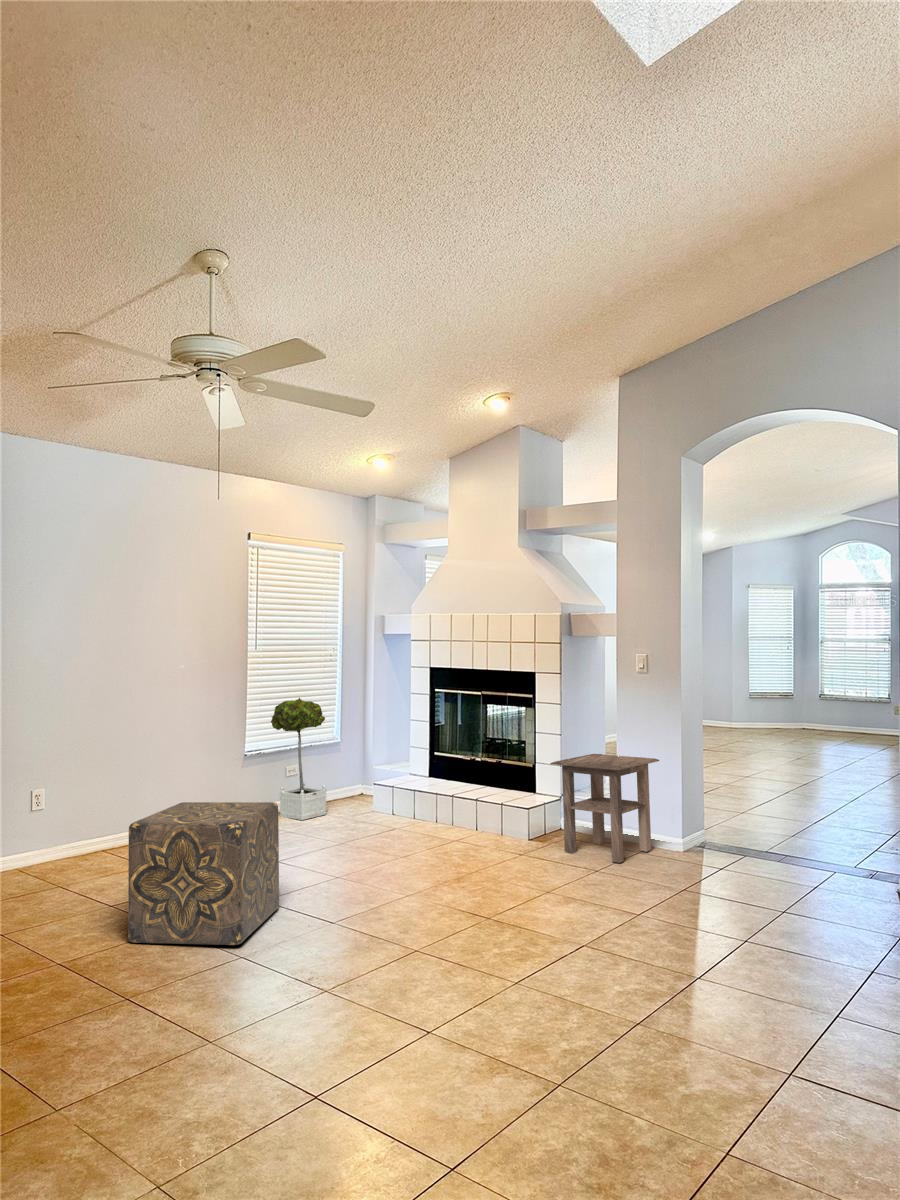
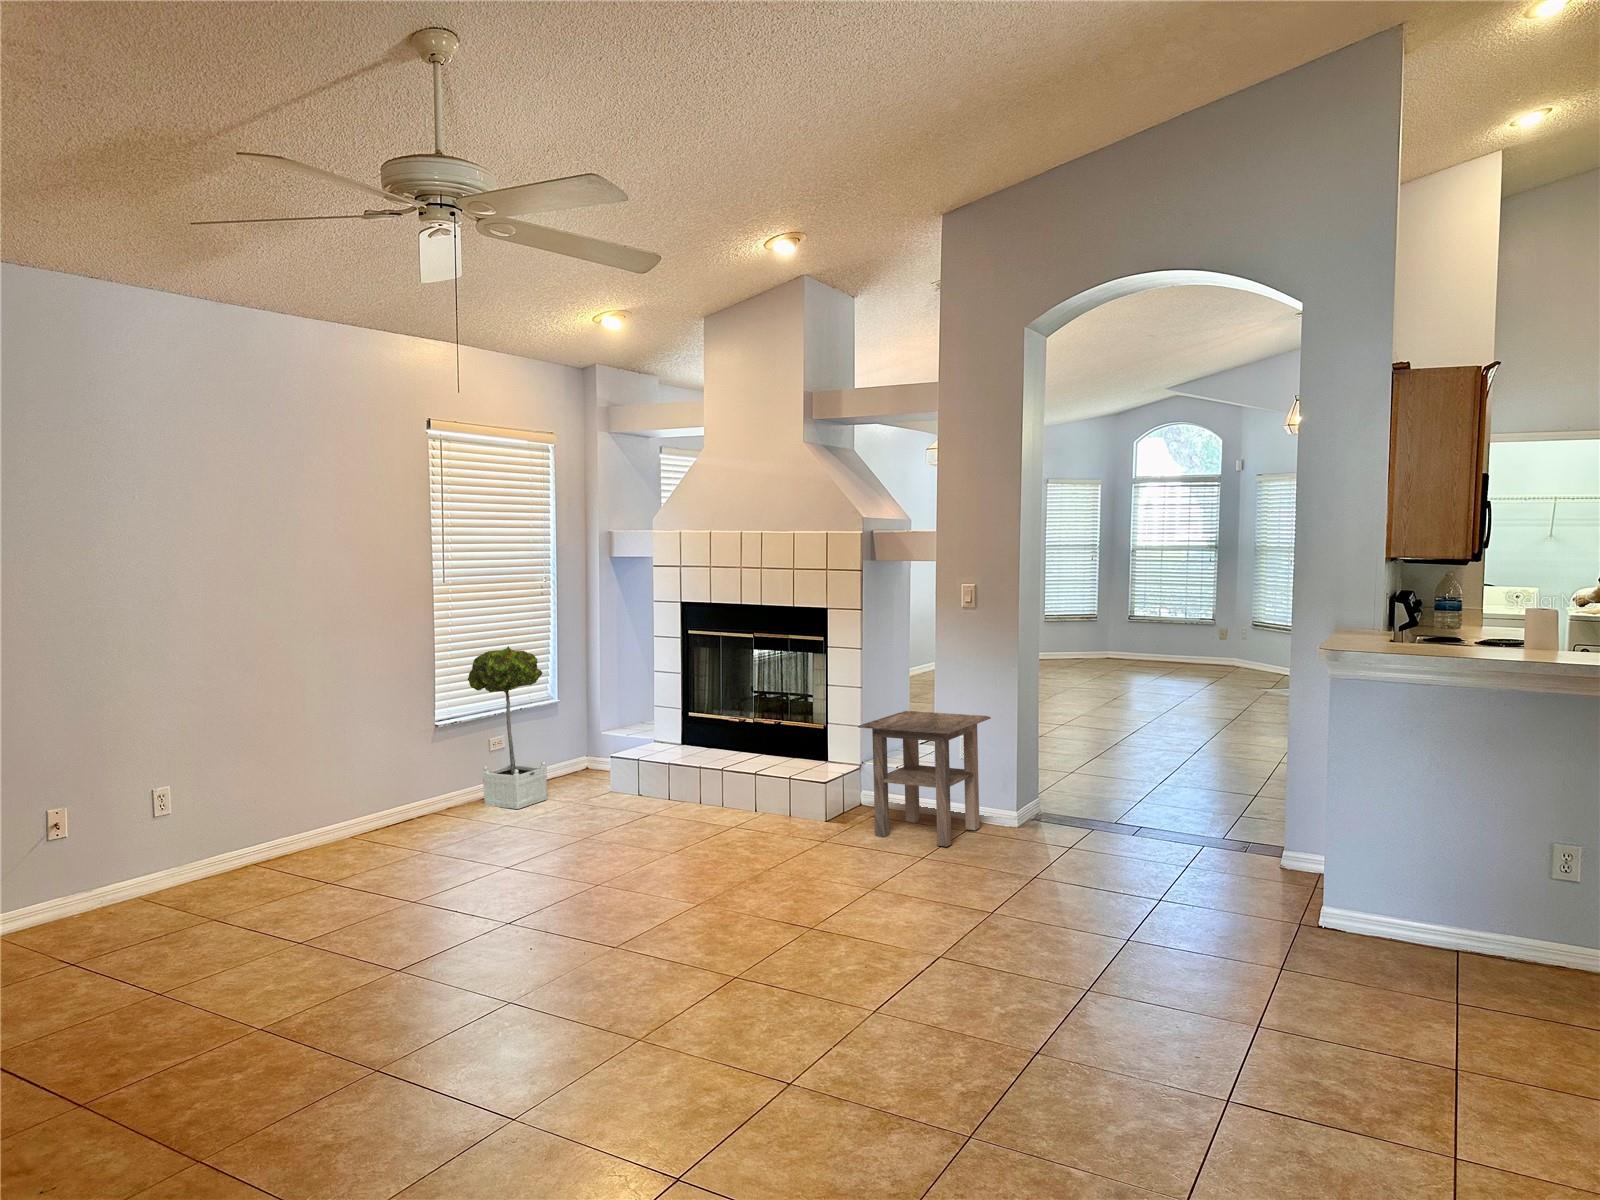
ottoman: present [128,802,279,945] -> none [341,799,537,995]

